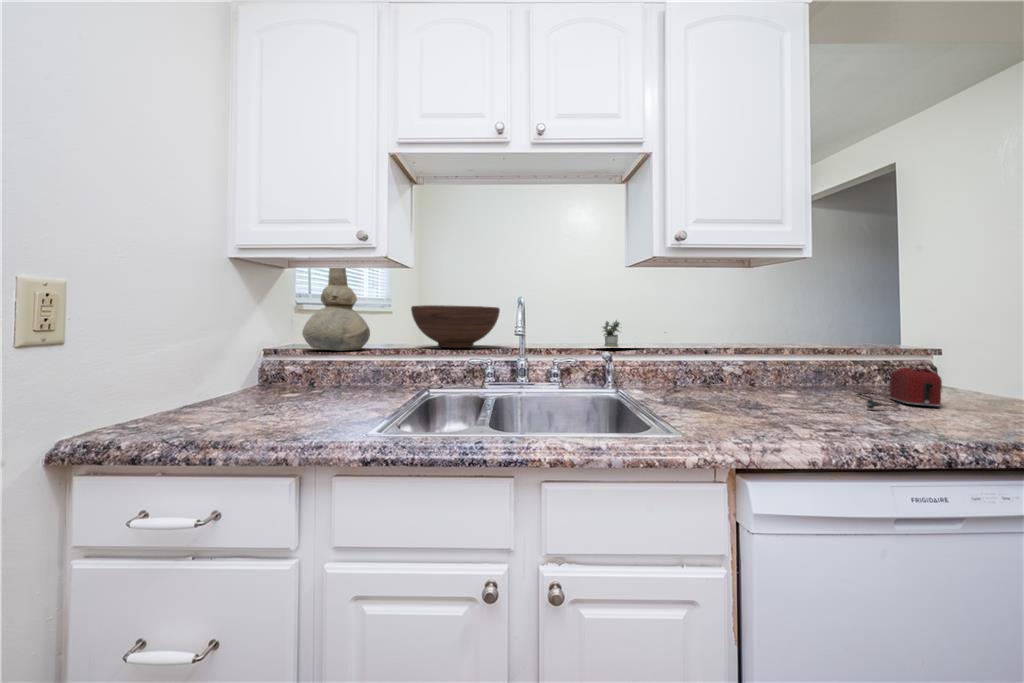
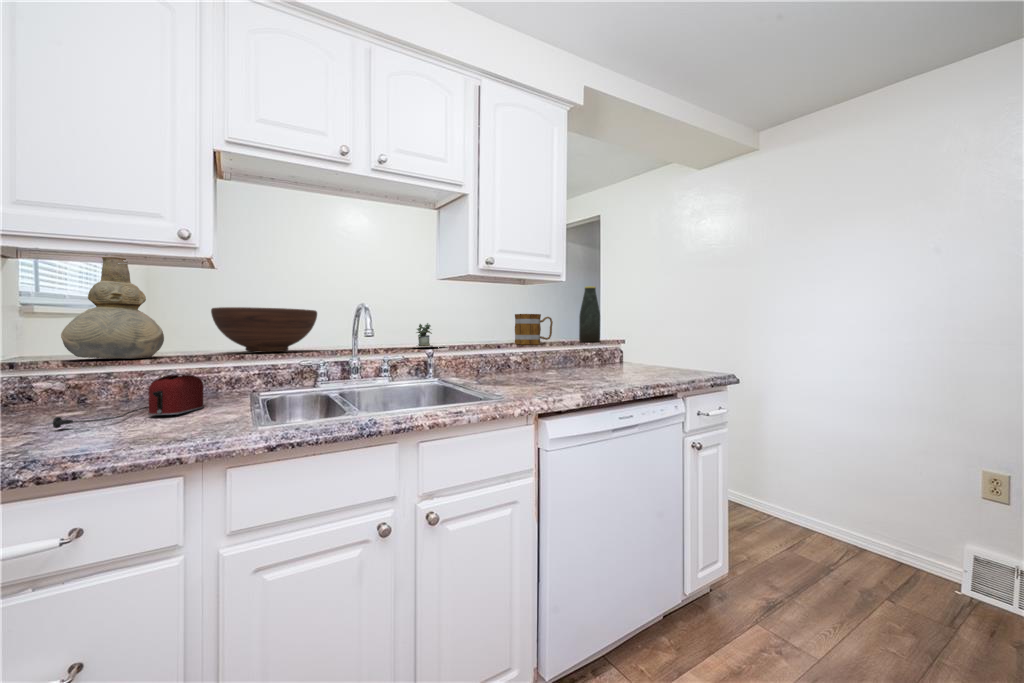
bottle: none [850,264,894,350] -> present [579,286,600,342]
mug: none [735,308,800,351] -> present [515,314,553,345]
toaster: present [858,367,942,409] -> present [47,374,204,428]

